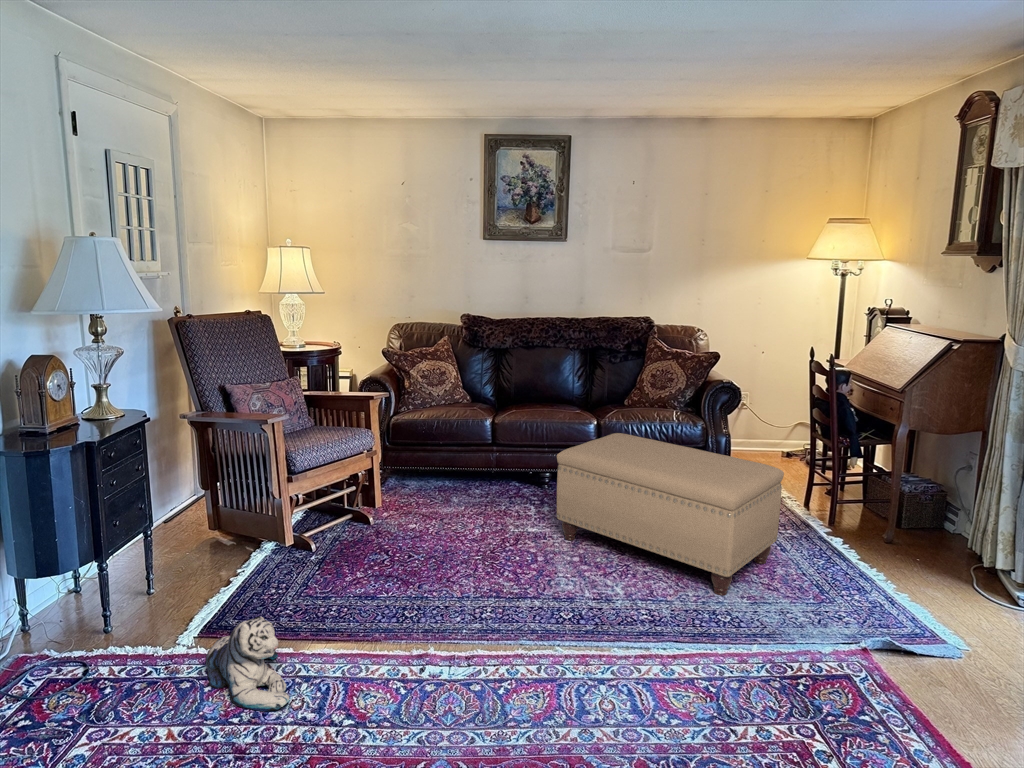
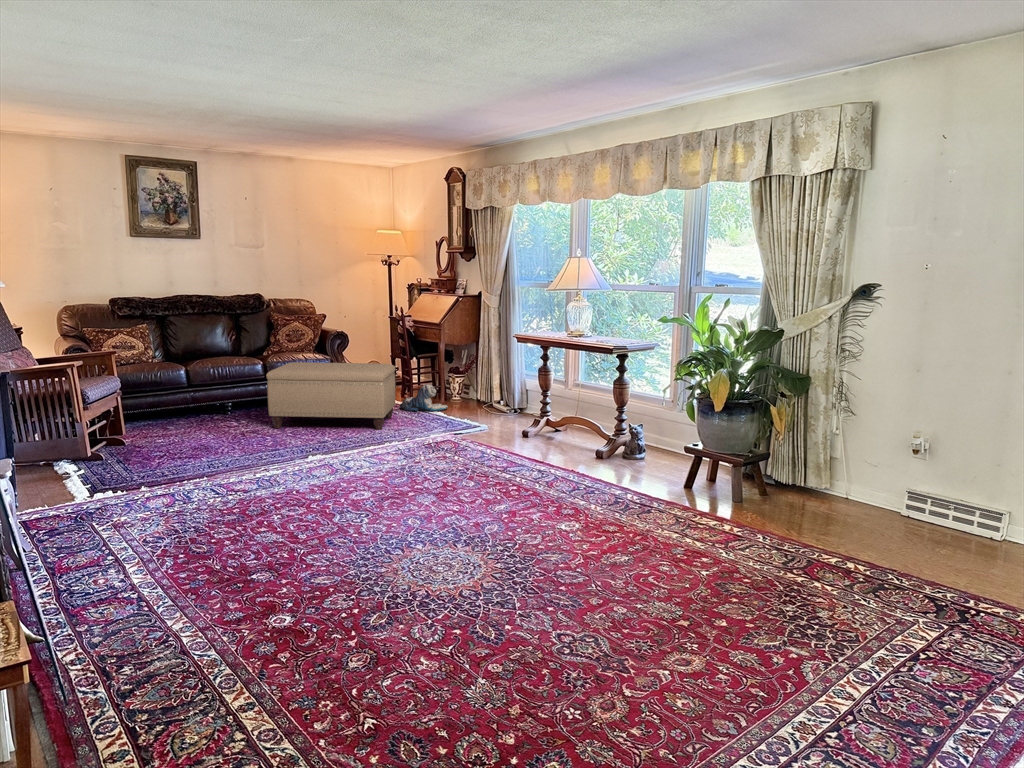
plush toy: present [206,617,290,711] -> present [400,384,448,411]

